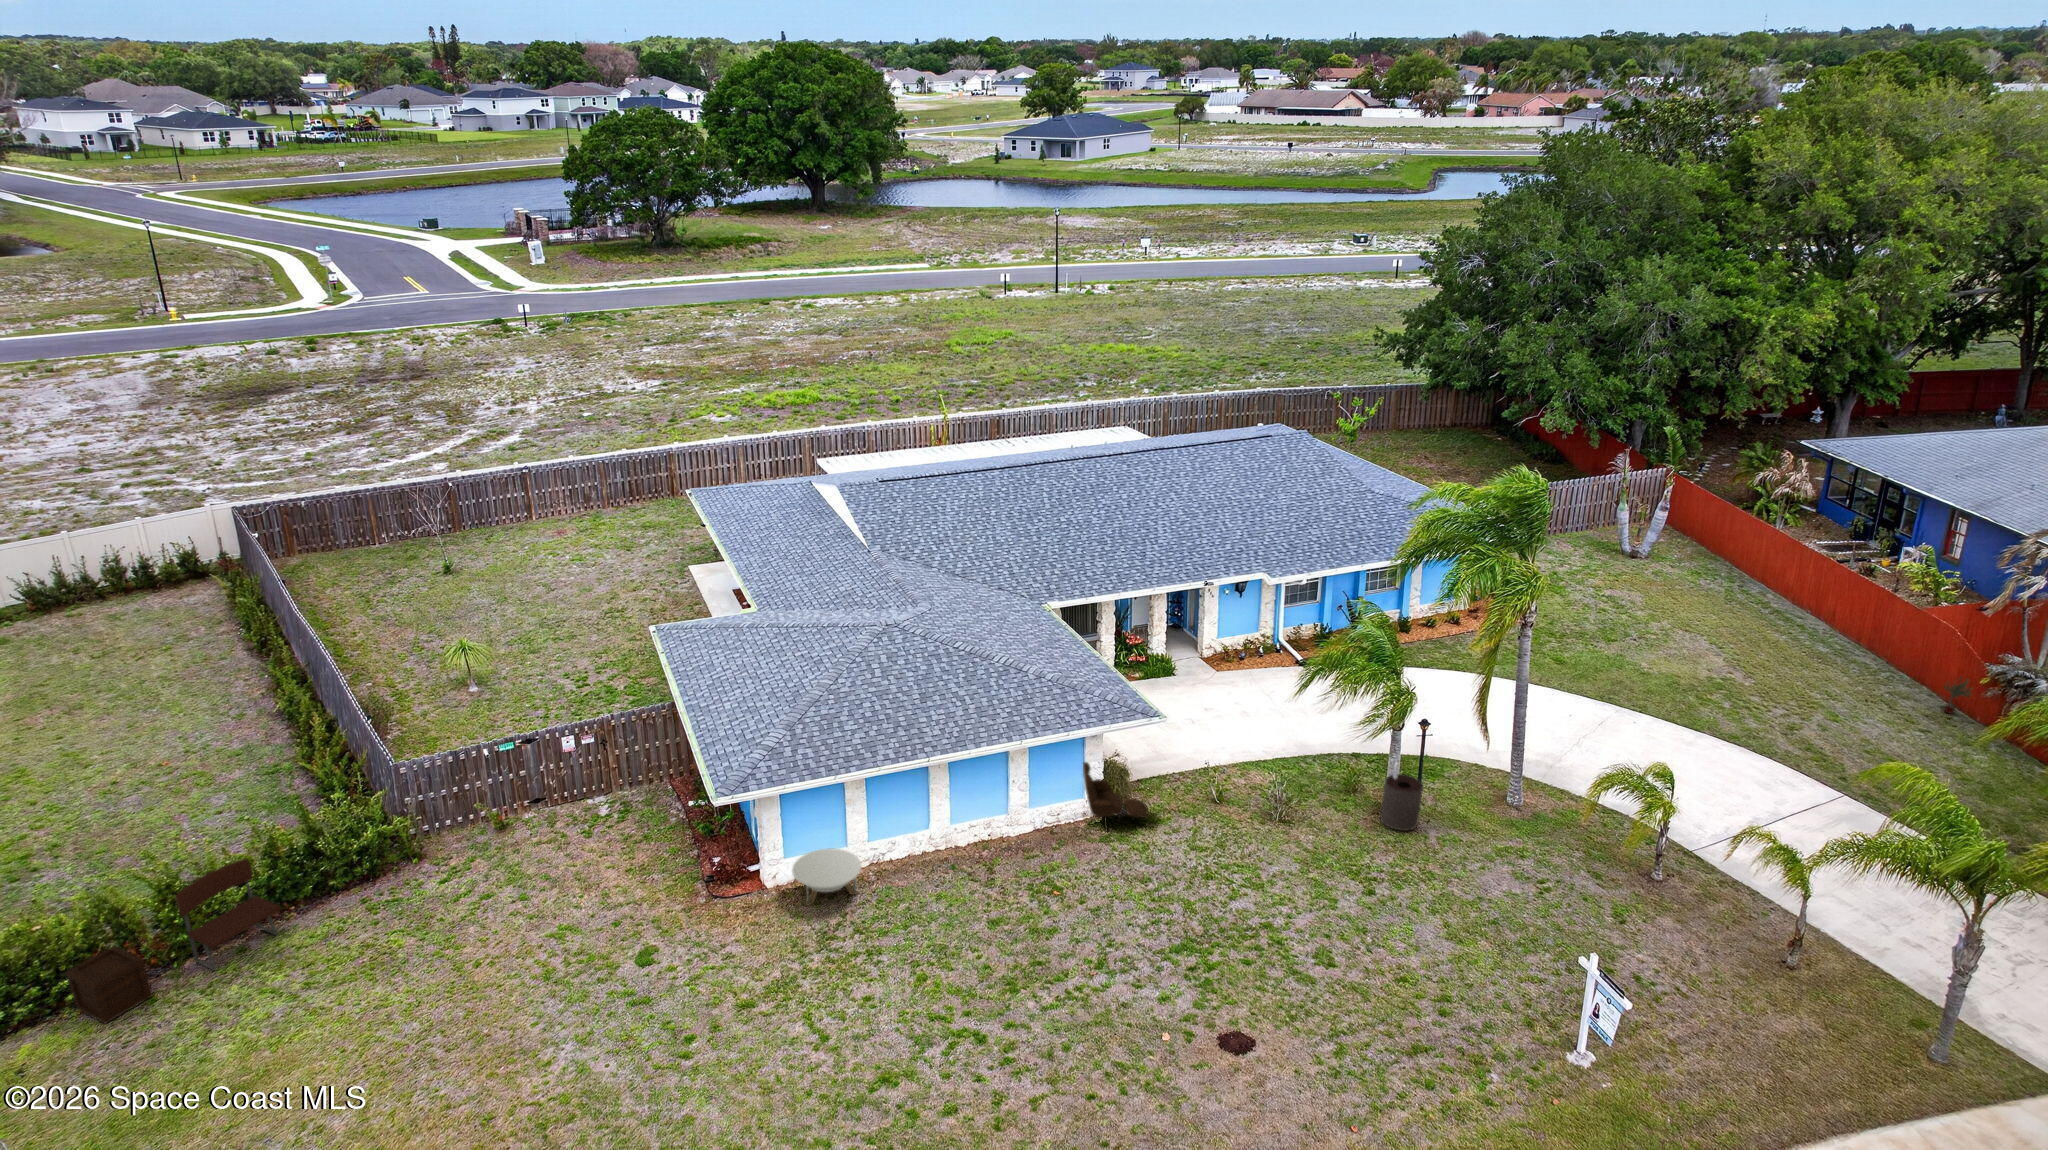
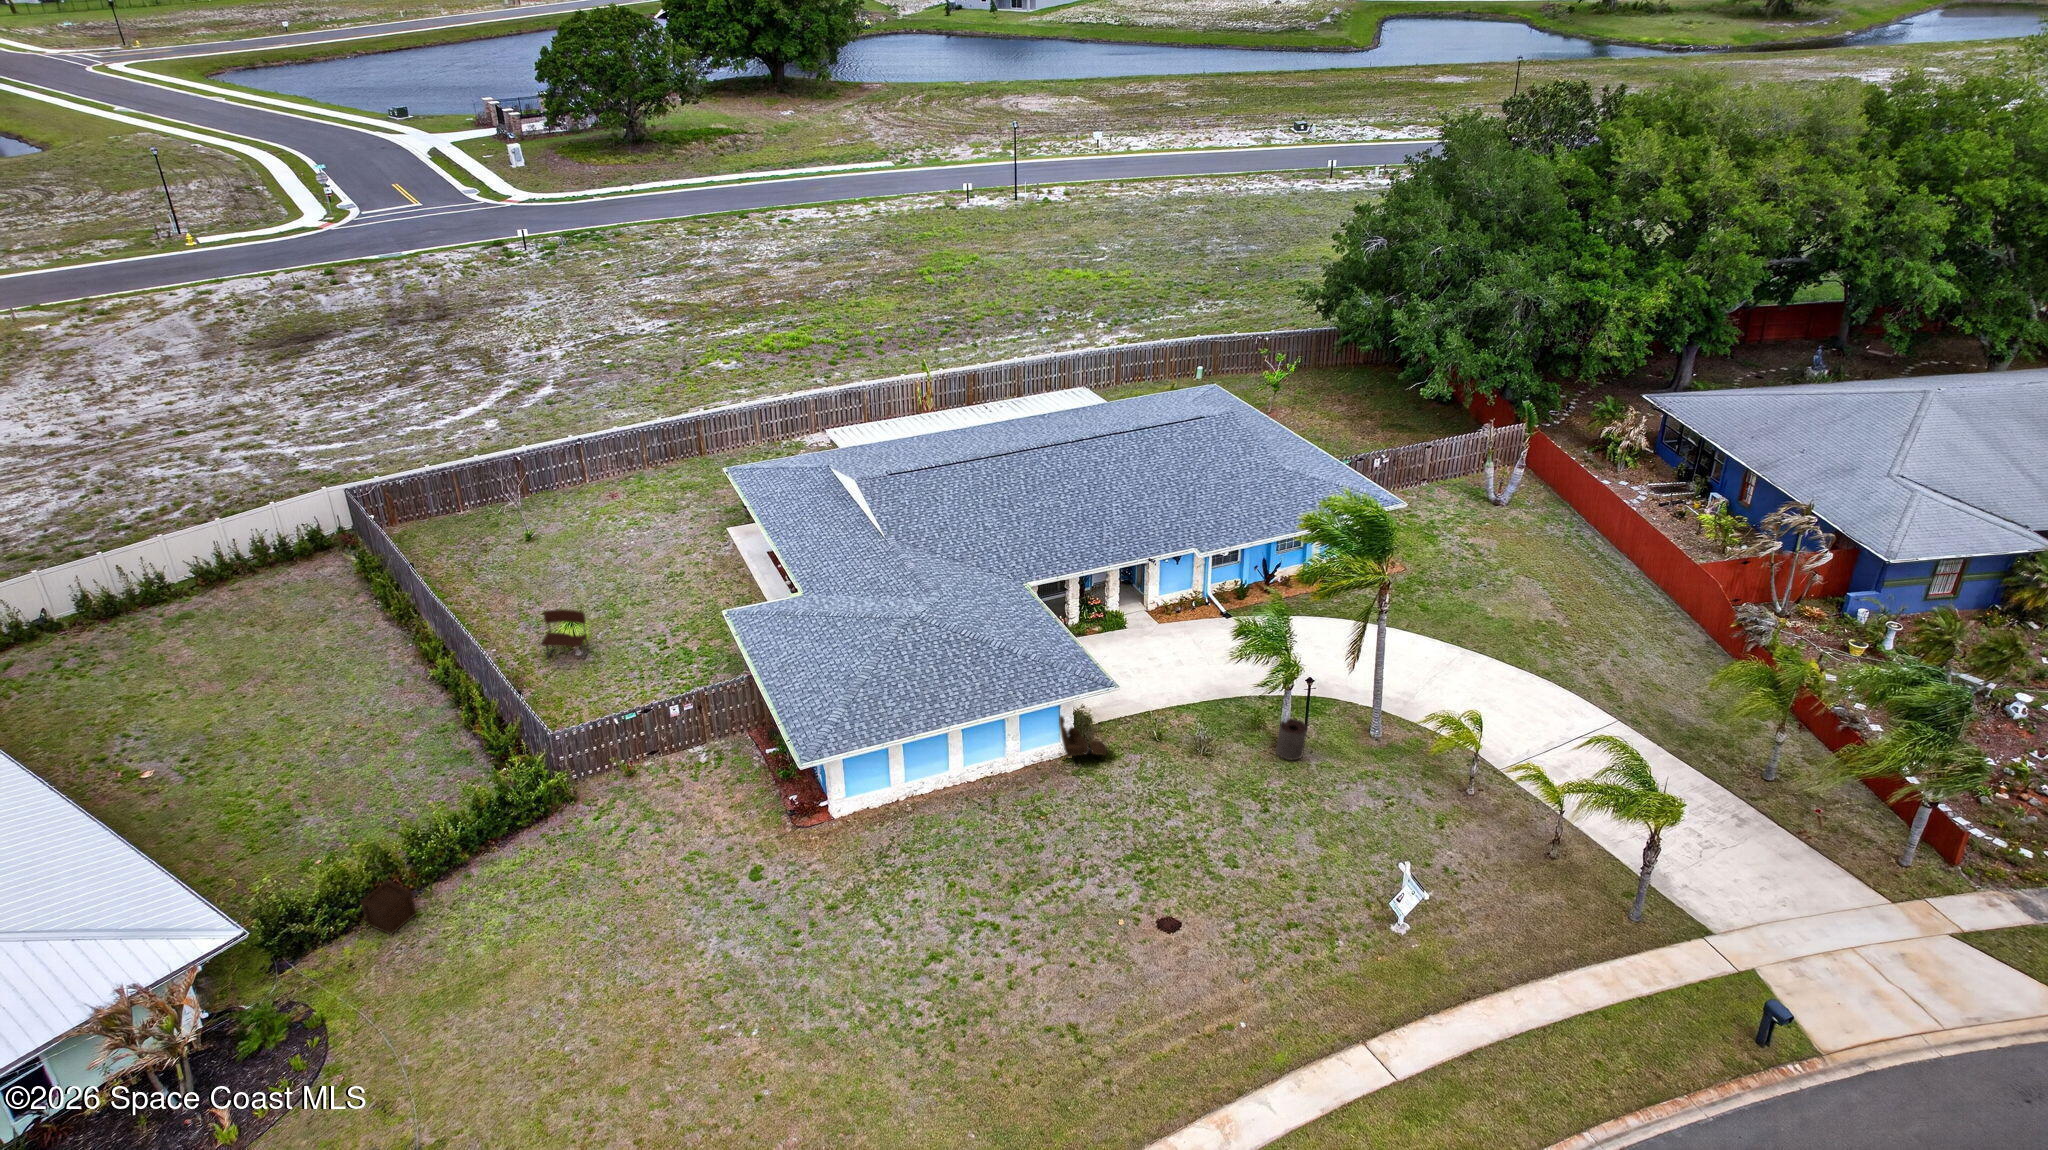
potted tree: present [1944,677,1973,714] -> none [1705,622,1726,649]
round table: present [792,849,861,906] -> none [853,789,903,832]
bench: present [175,858,281,971] -> present [541,609,589,658]

